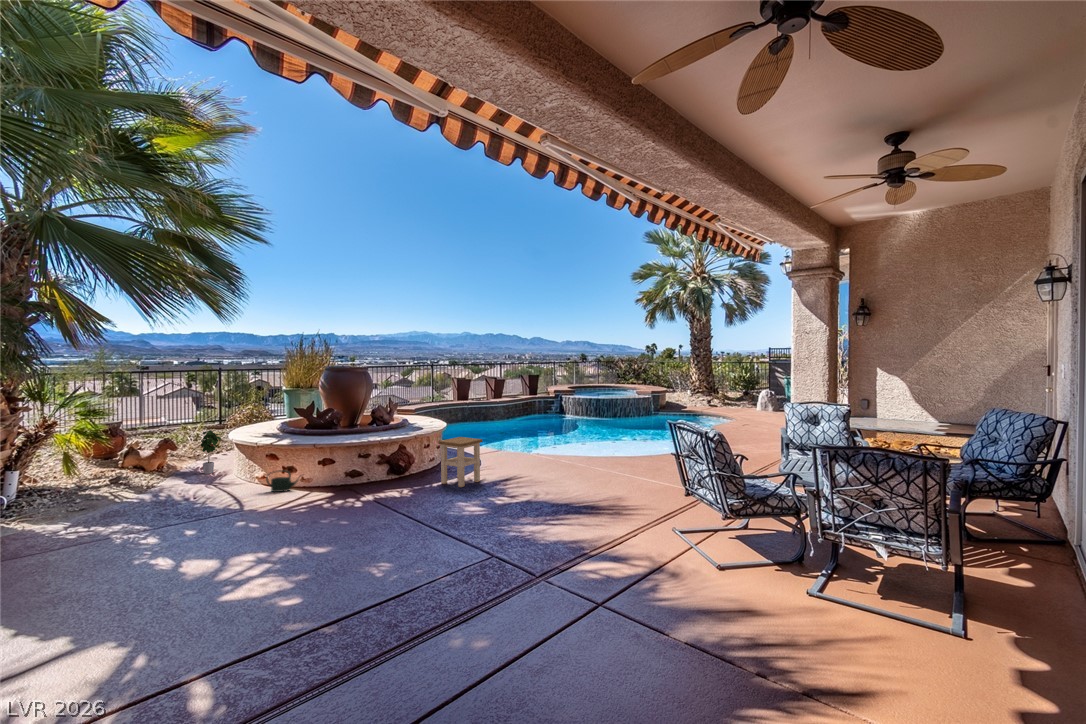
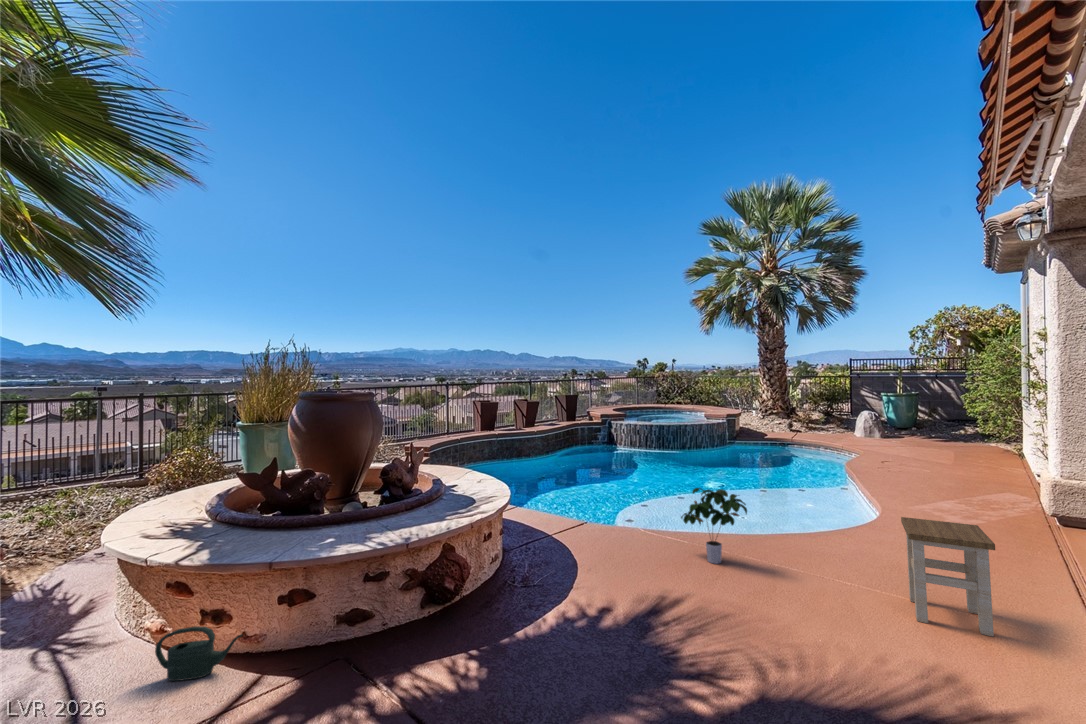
potted plant: present [201,430,221,474] -> present [681,488,747,564]
stool: present [438,437,482,487] -> present [901,517,995,636]

